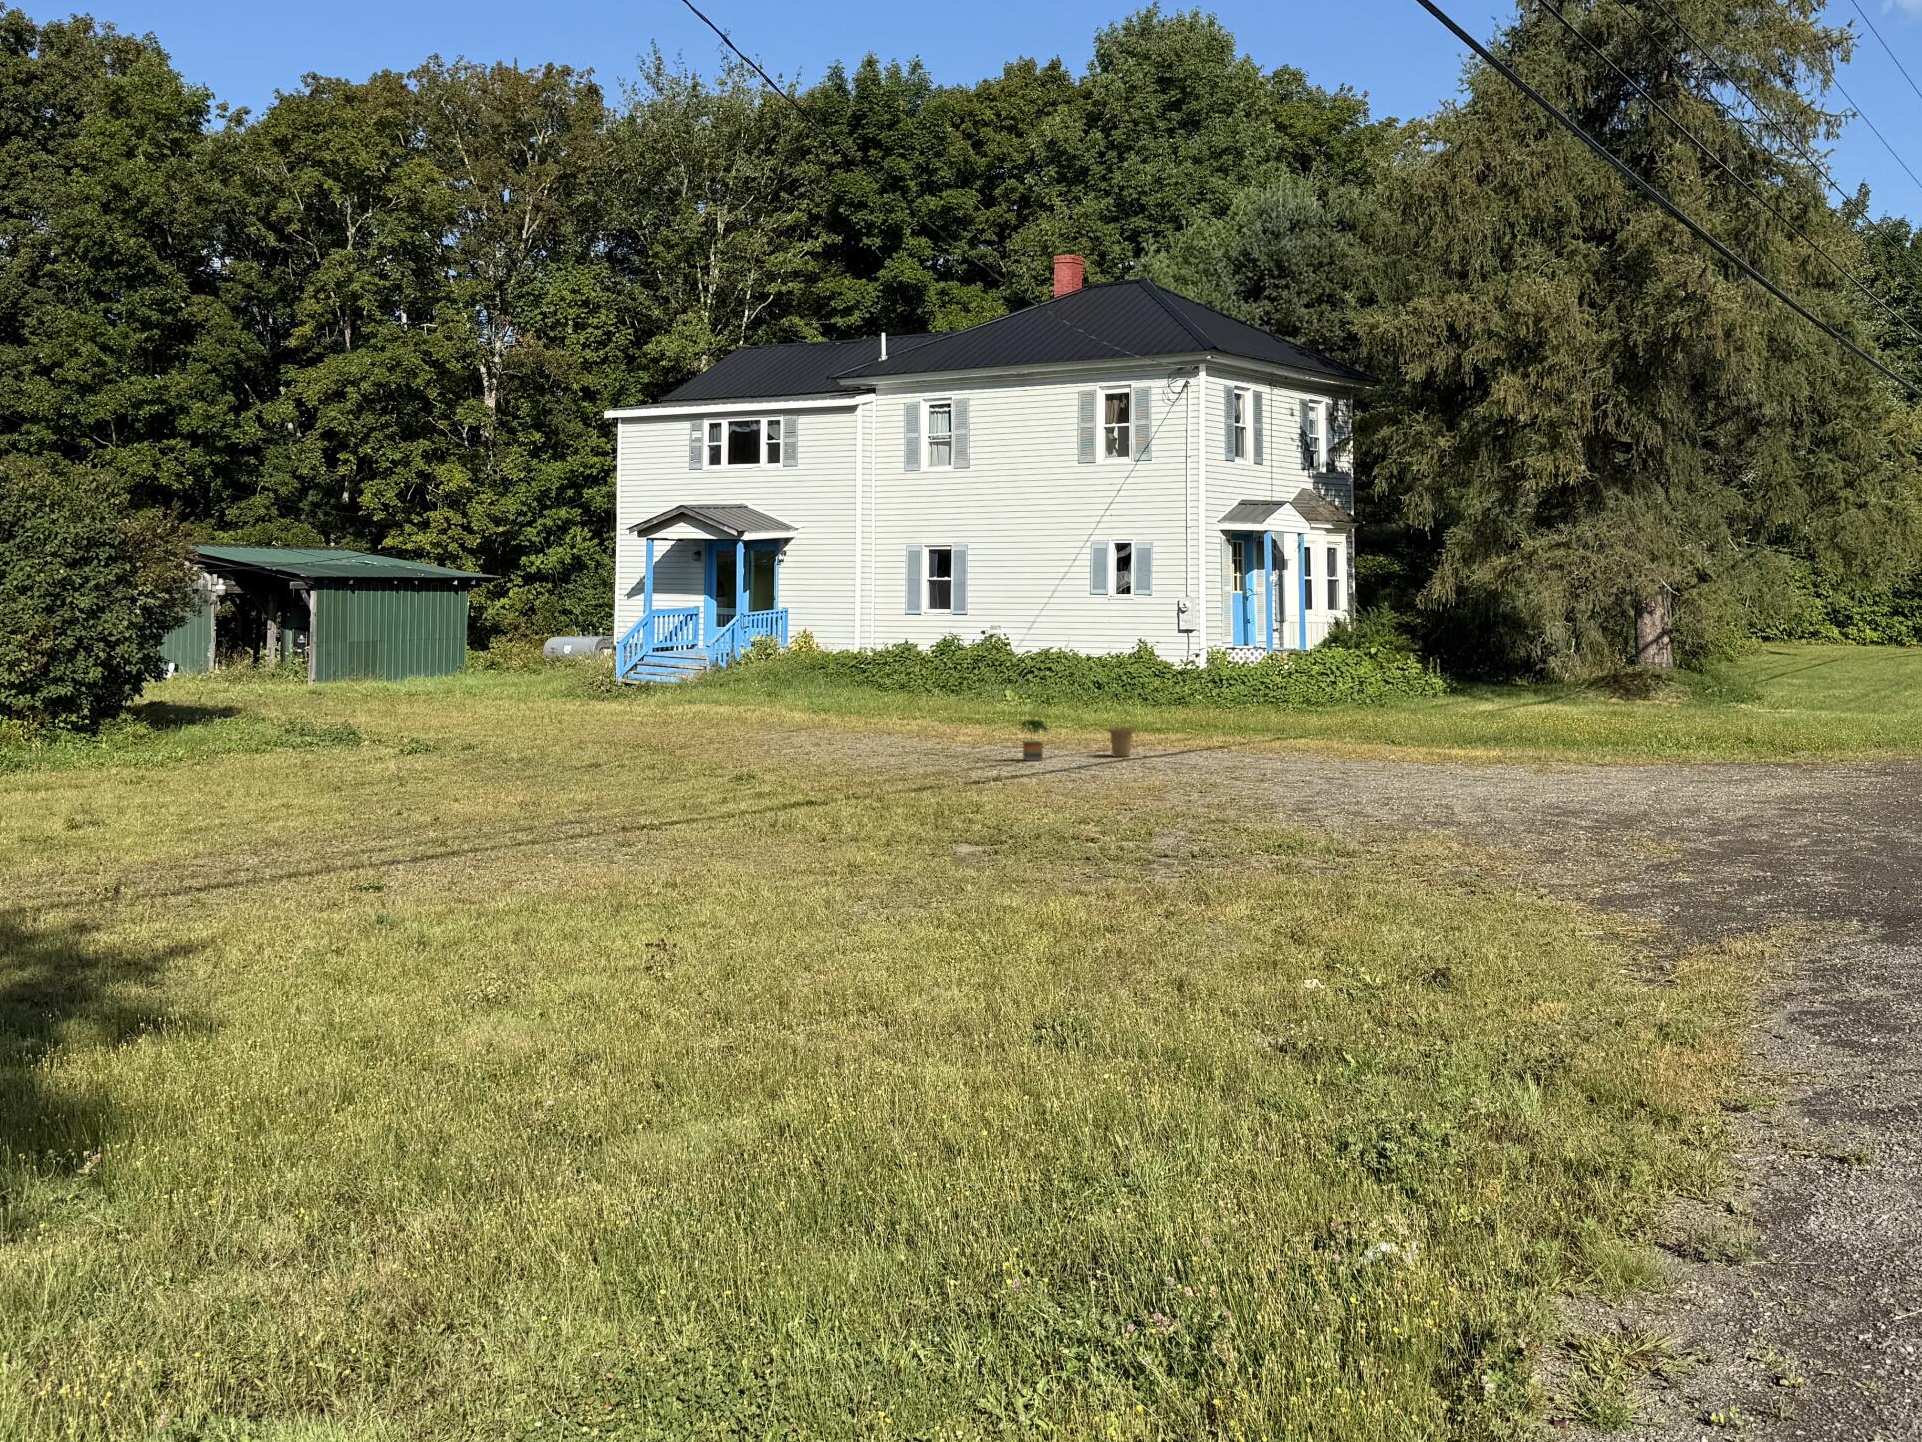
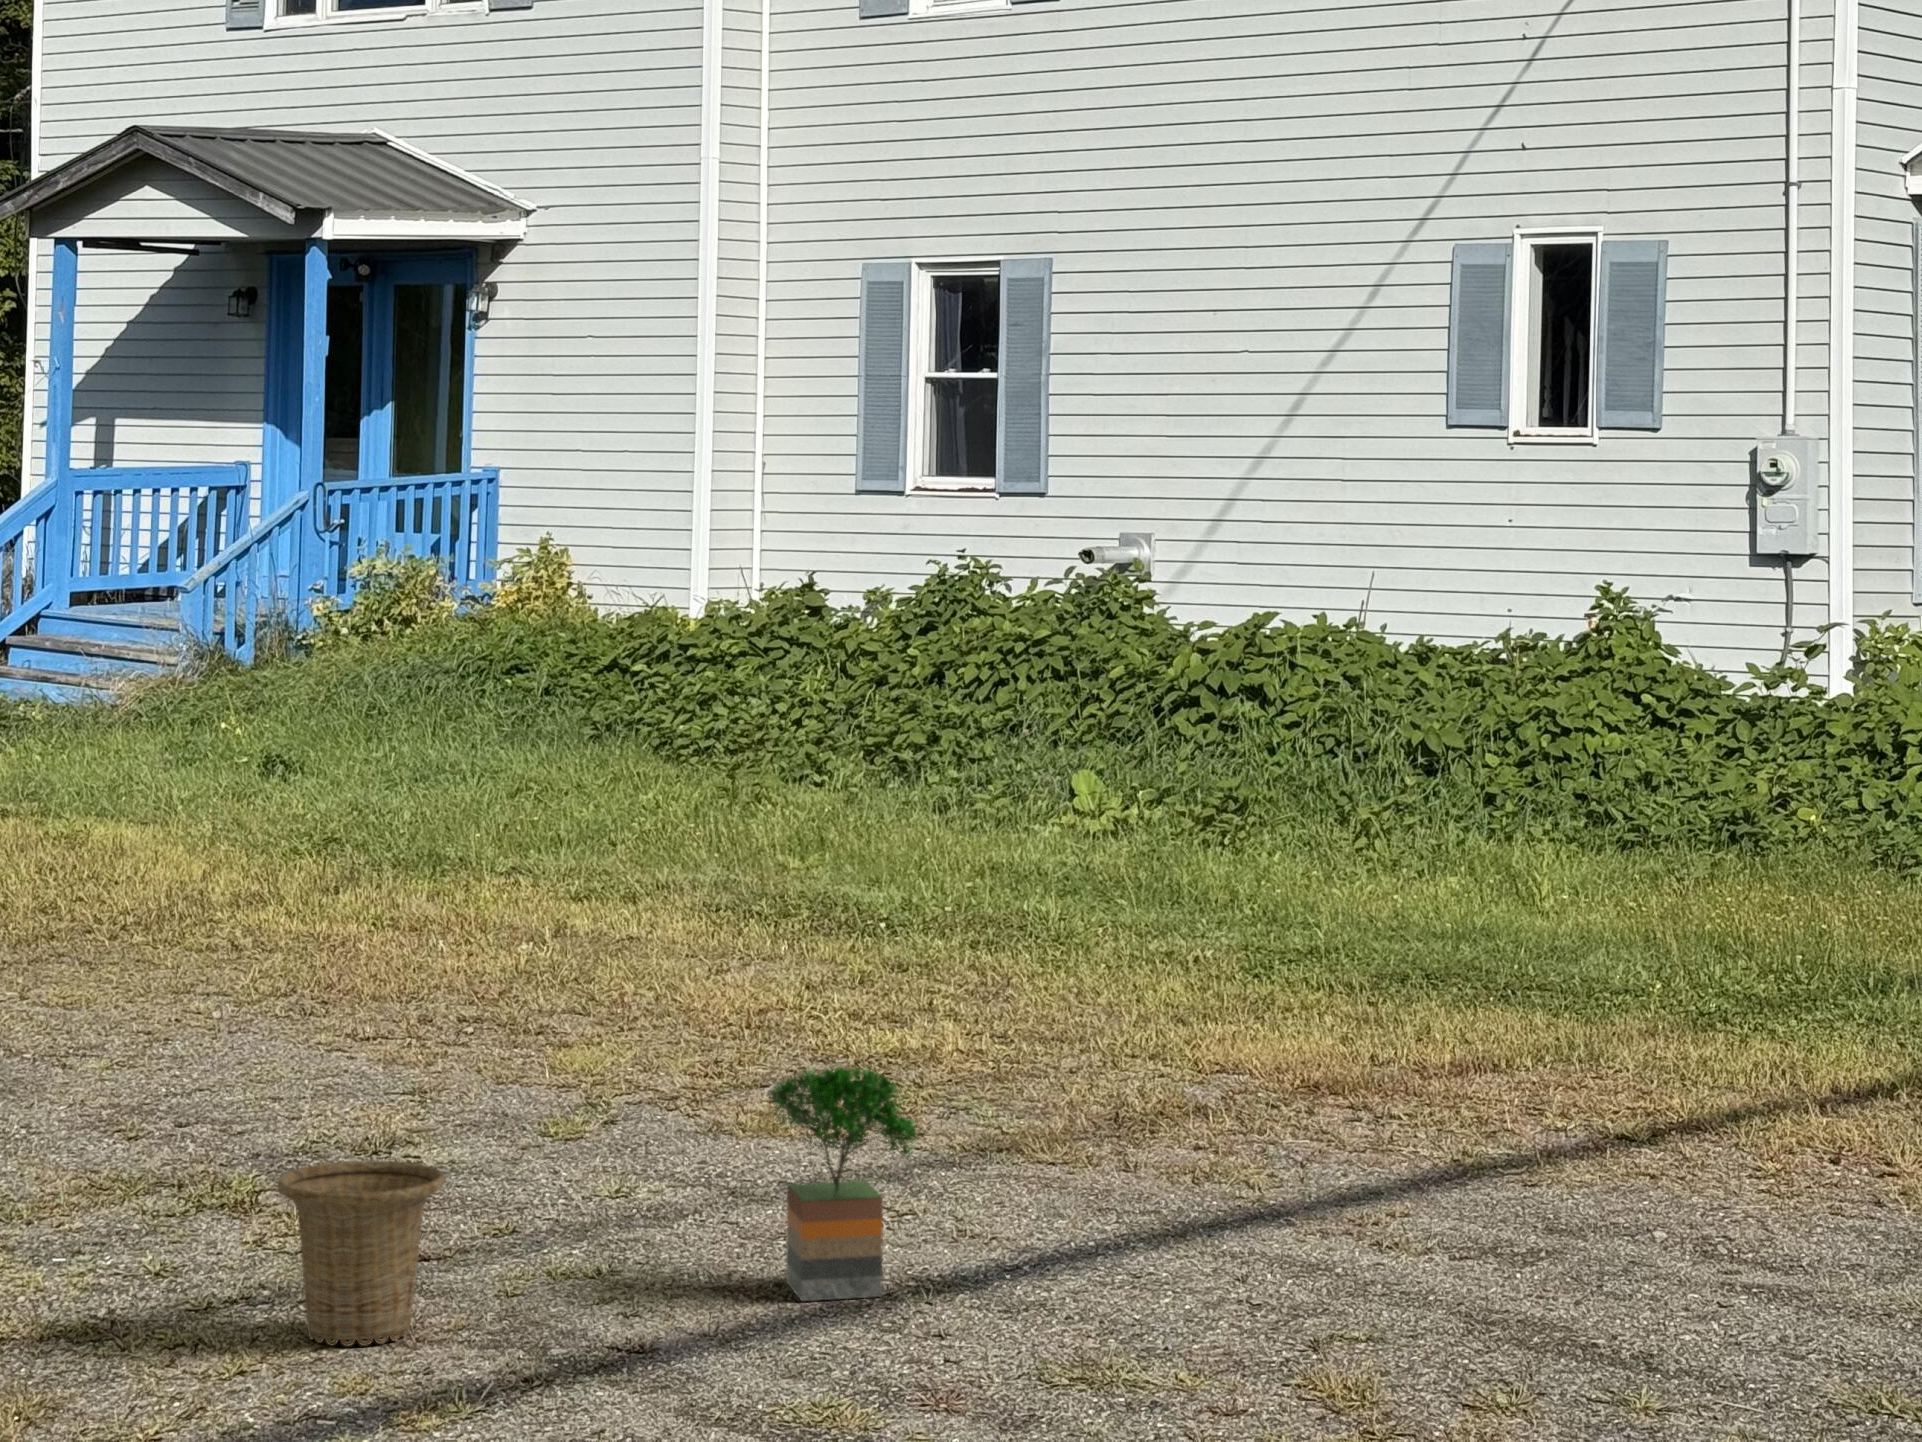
basket: present [1108,728,1135,757] -> present [277,1161,445,1346]

